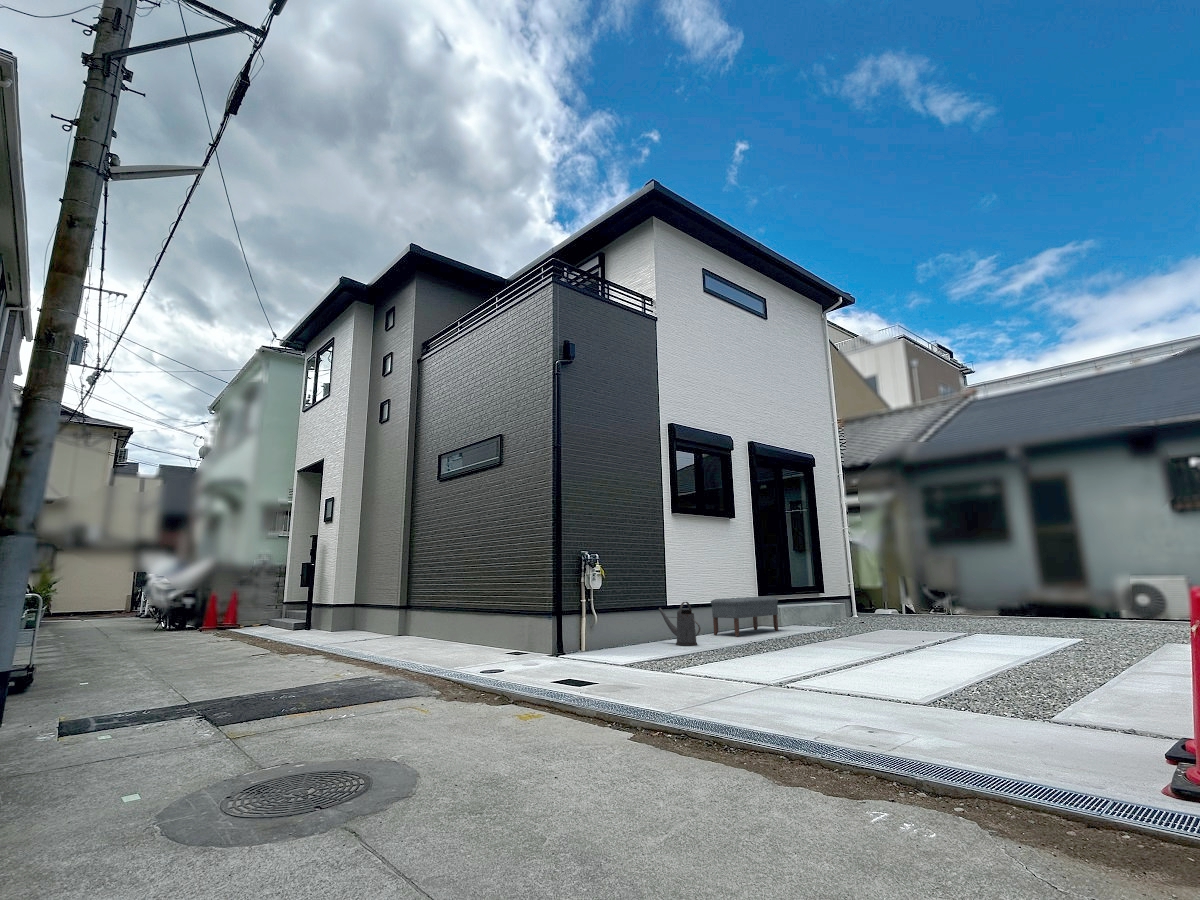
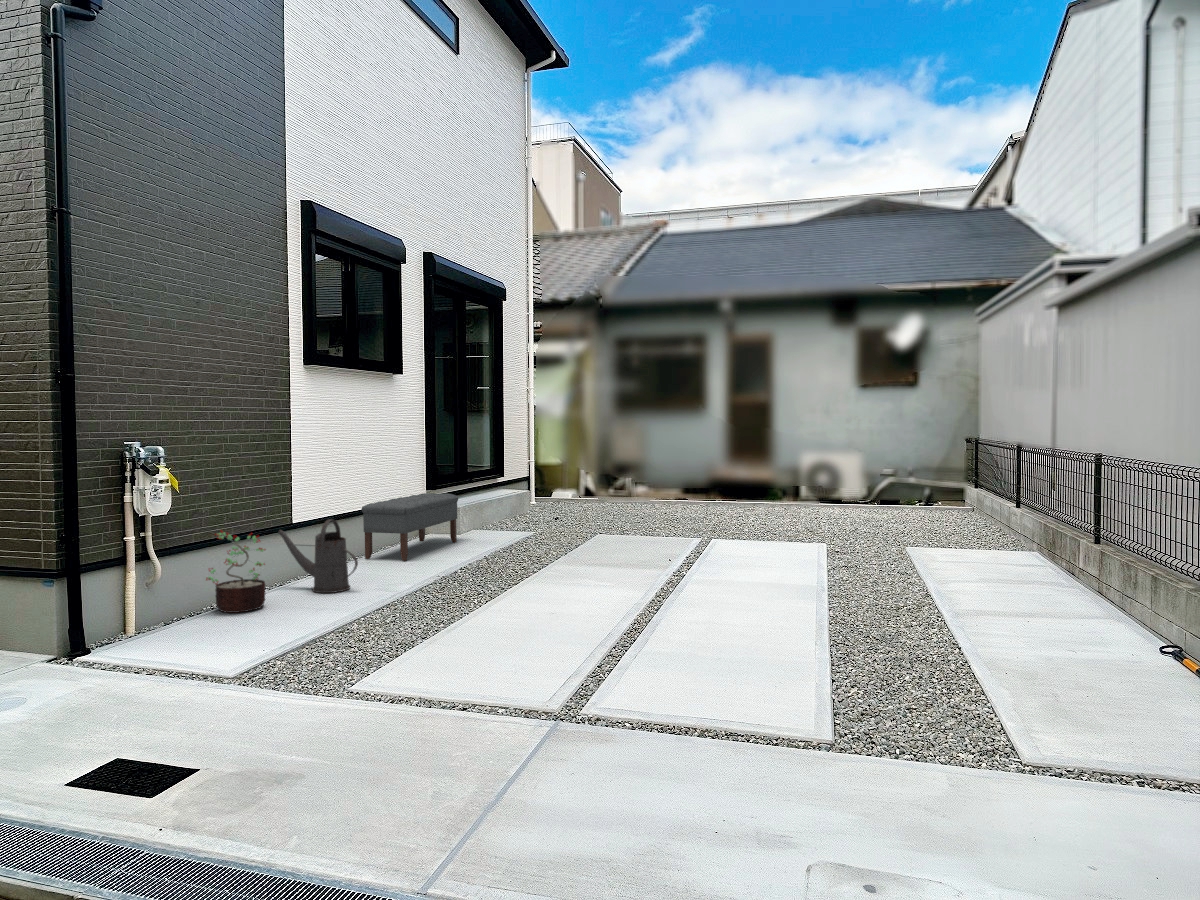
decorative plant: none [619,602,650,649] -> present [206,530,266,613]

